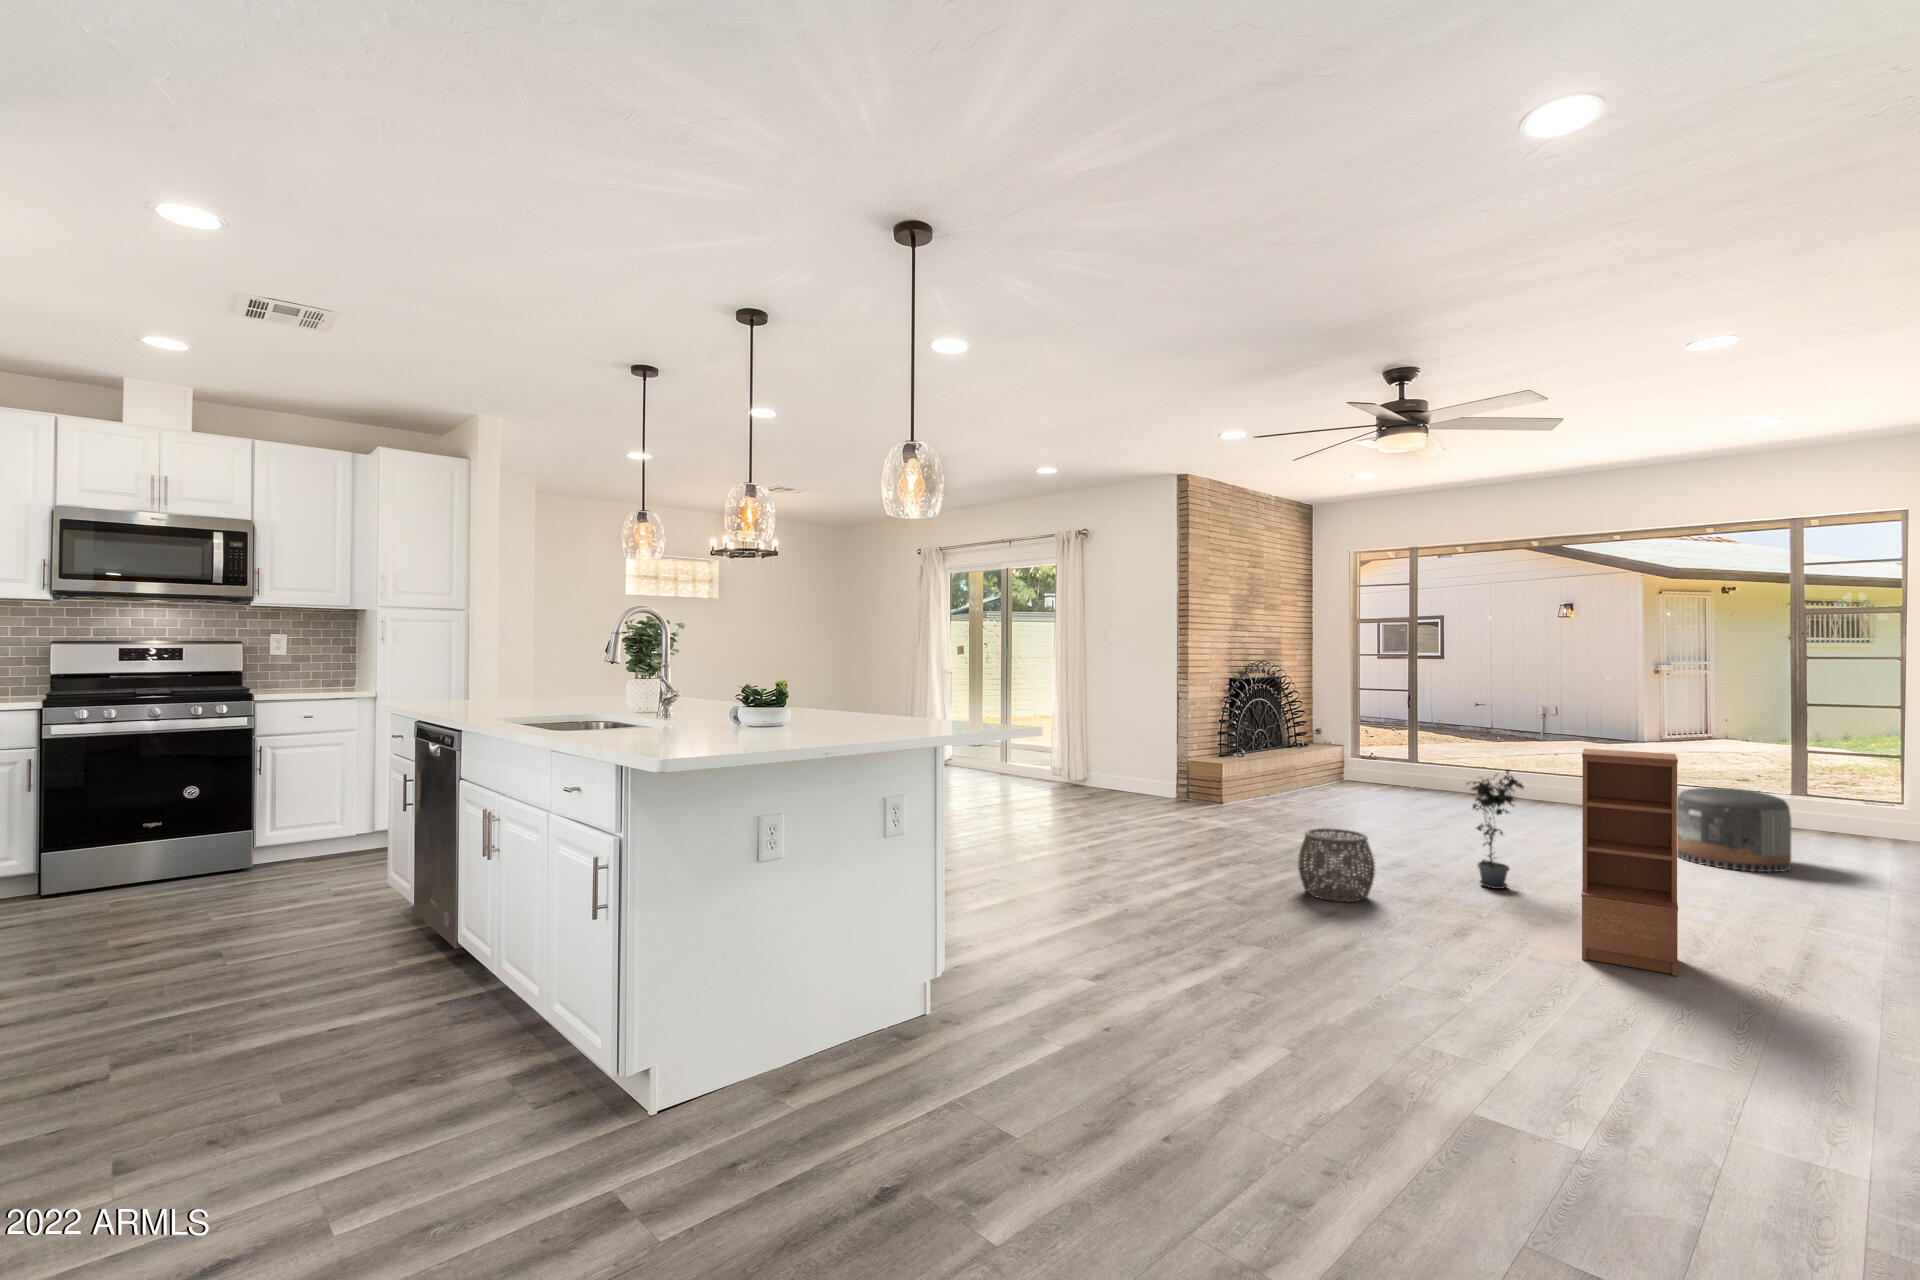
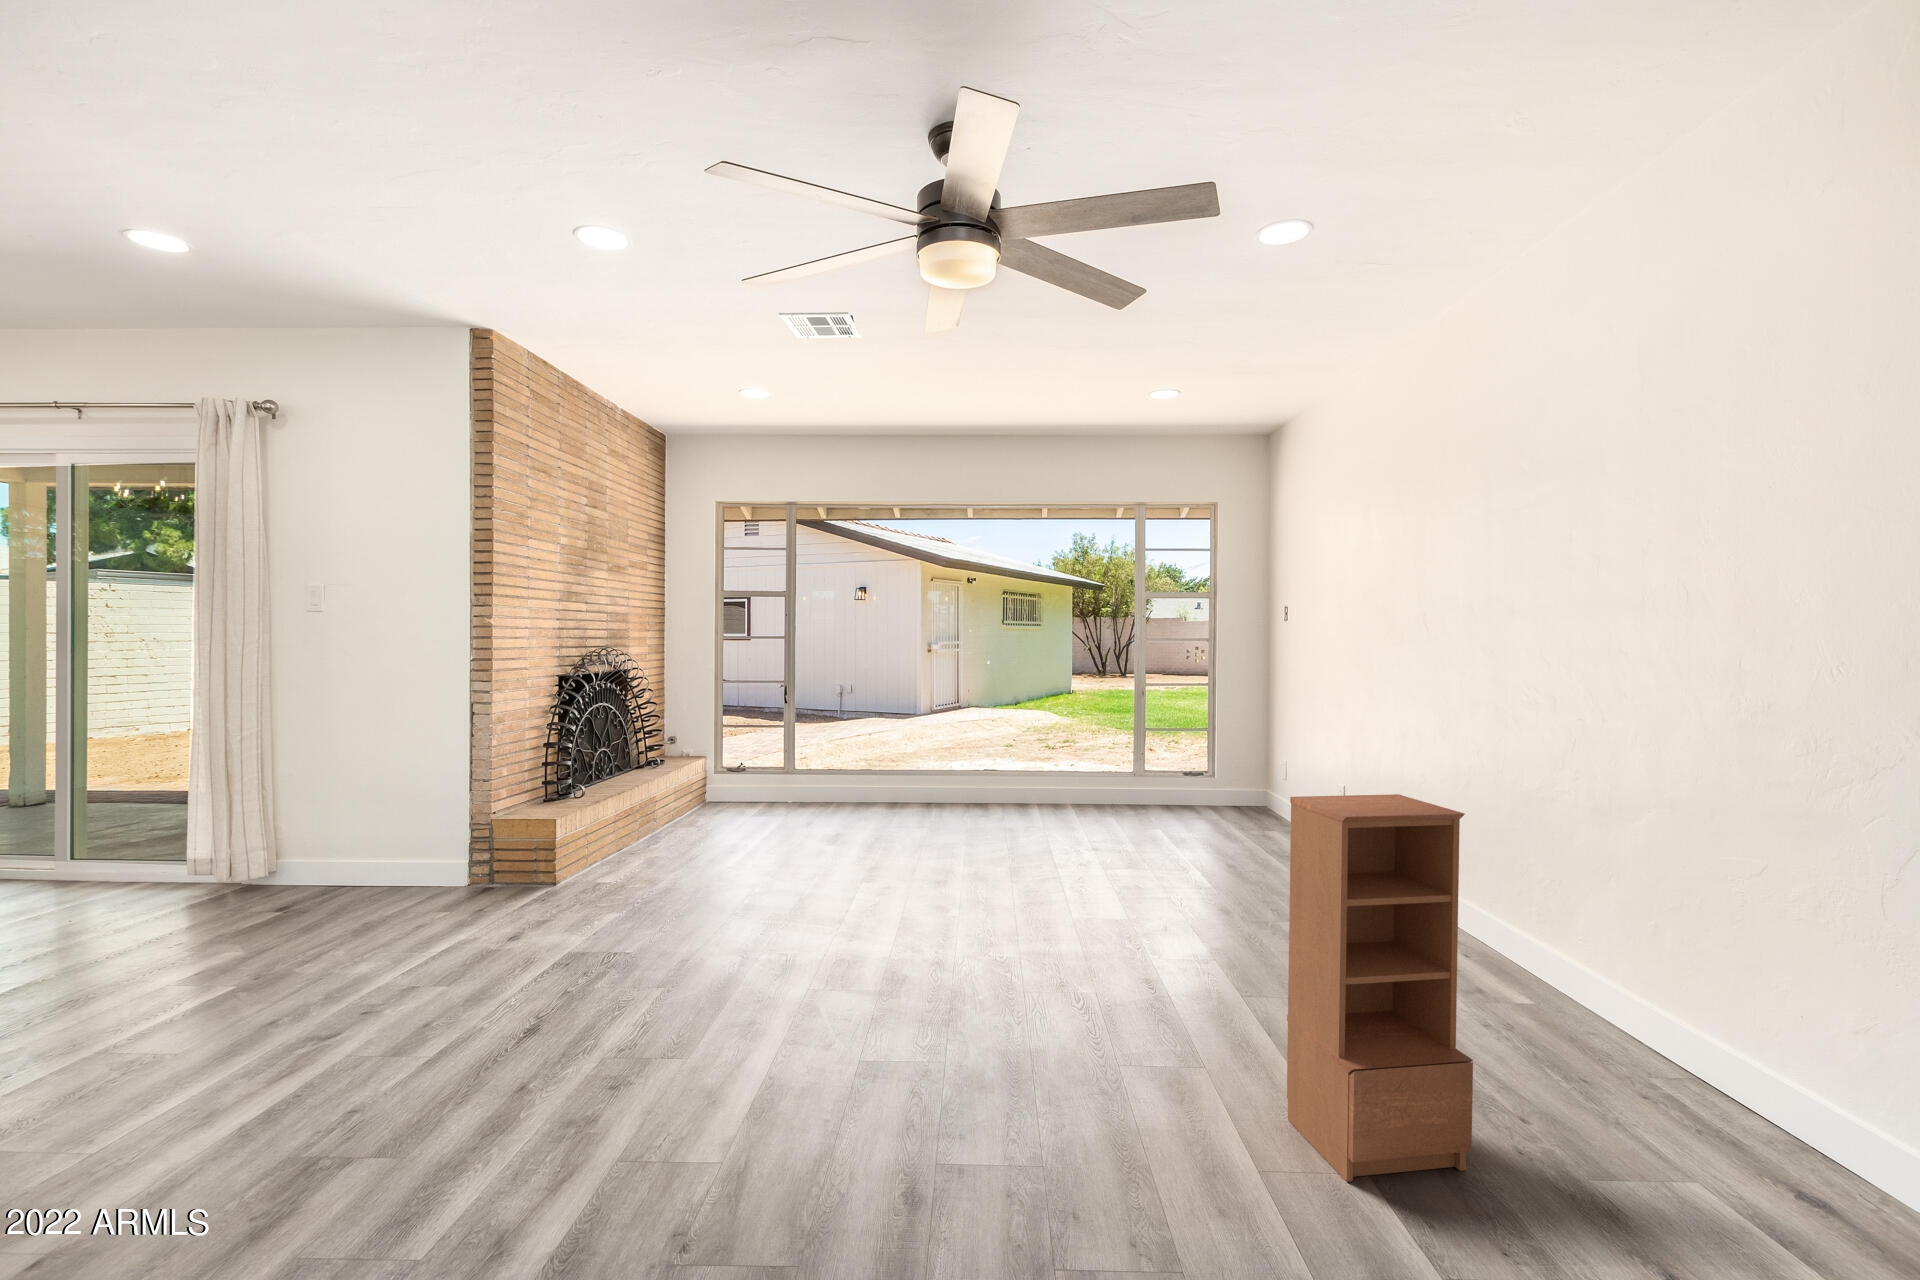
potted plant: present [1467,770,1524,889] -> none [1012,815,1091,1003]
pouf: present [1677,787,1791,872] -> none [1118,784,1218,880]
woven basket: present [1298,828,1375,902] -> none [807,980,953,1159]

